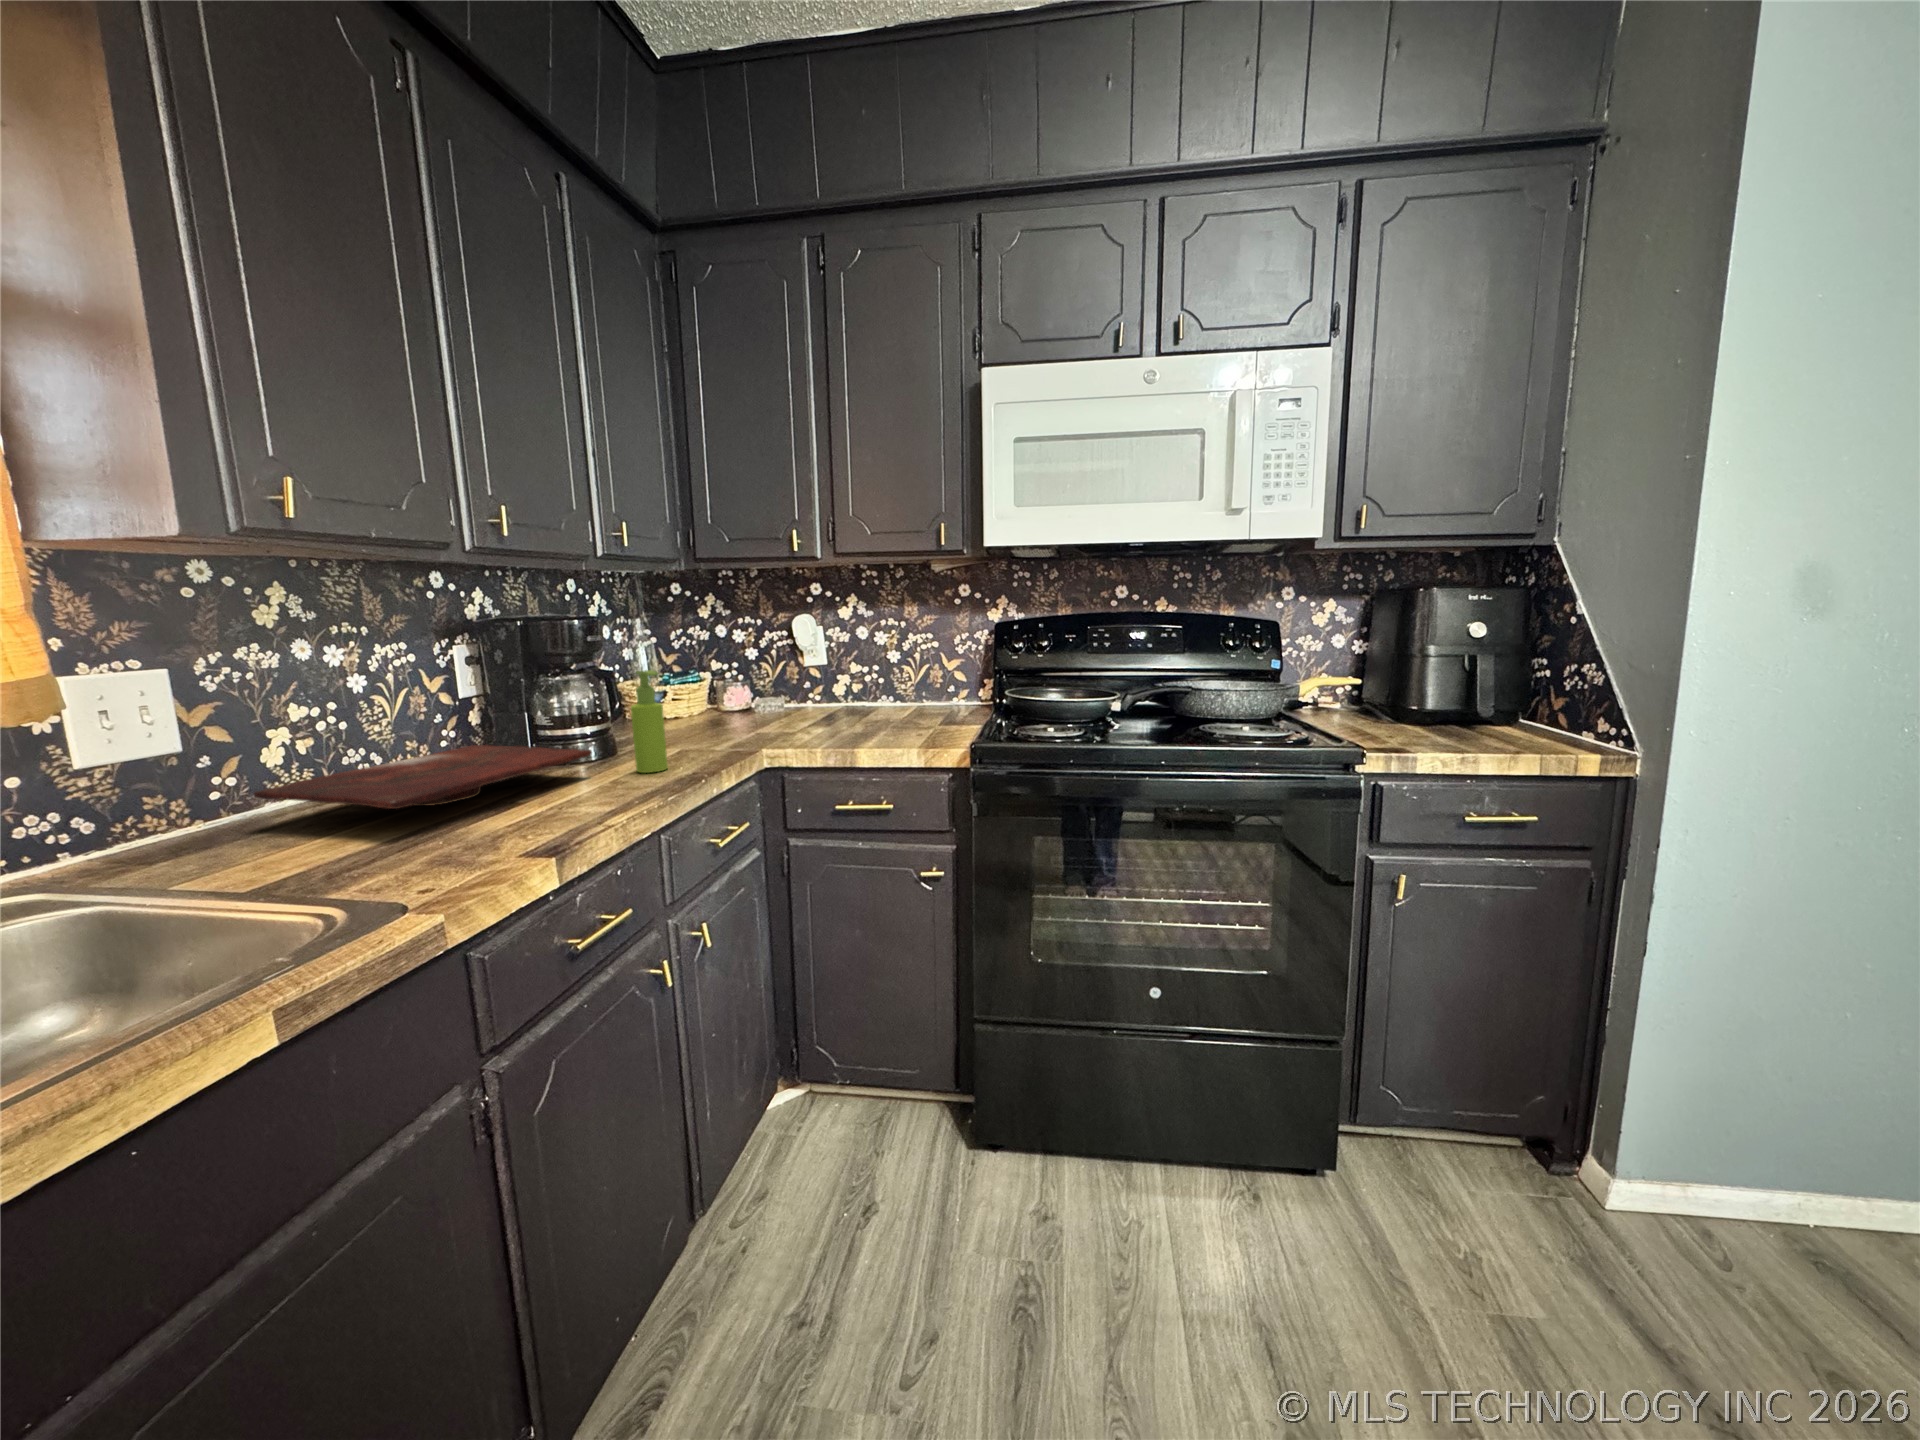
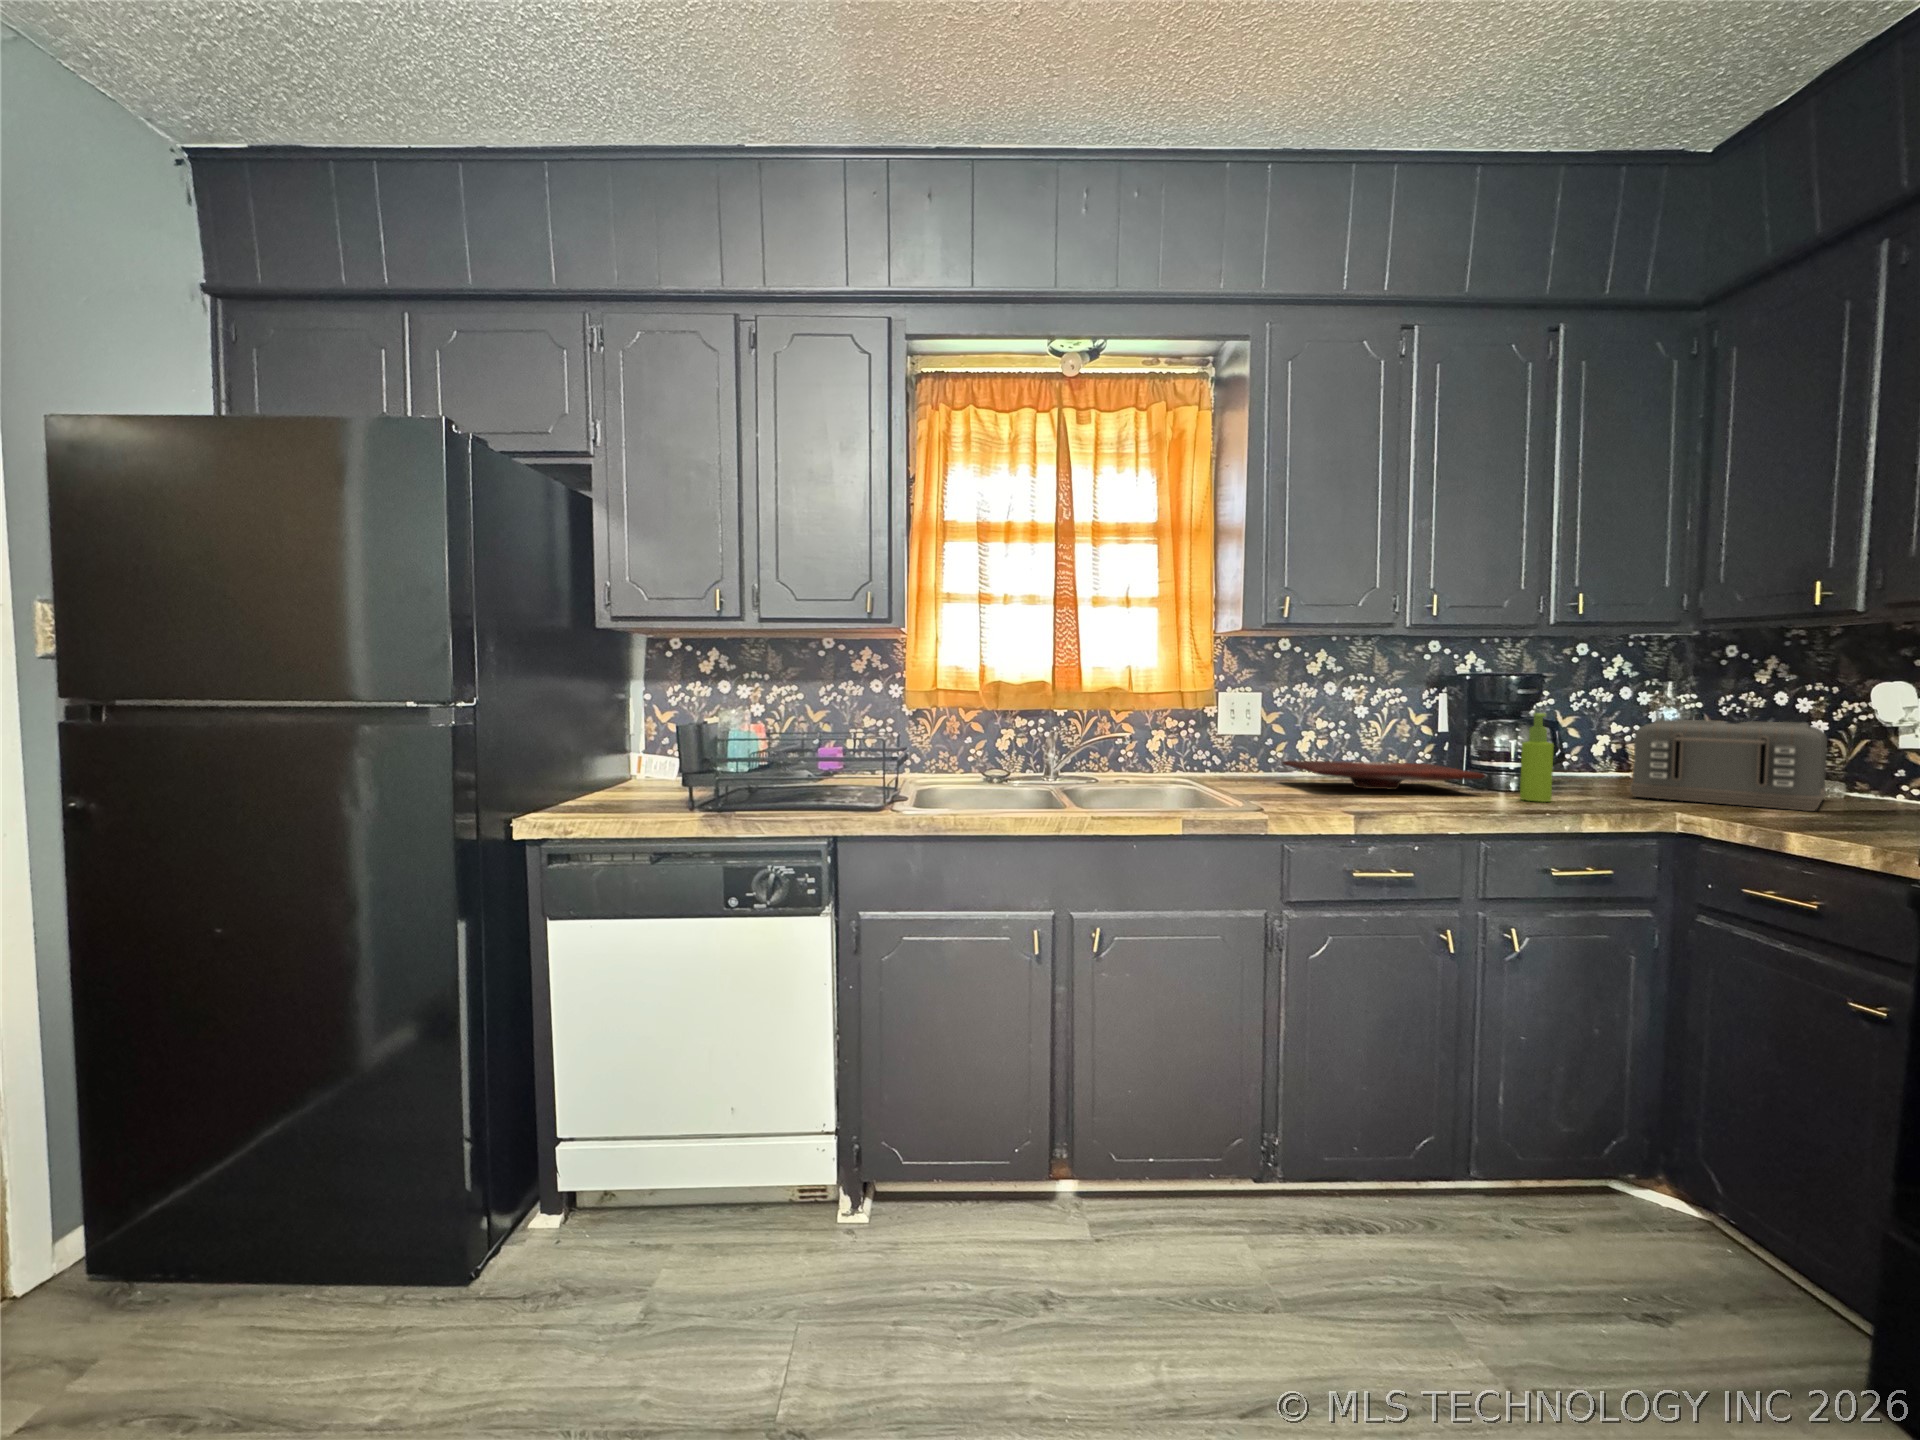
toaster: none [672,655,819,742] -> present [1630,720,1827,811]

